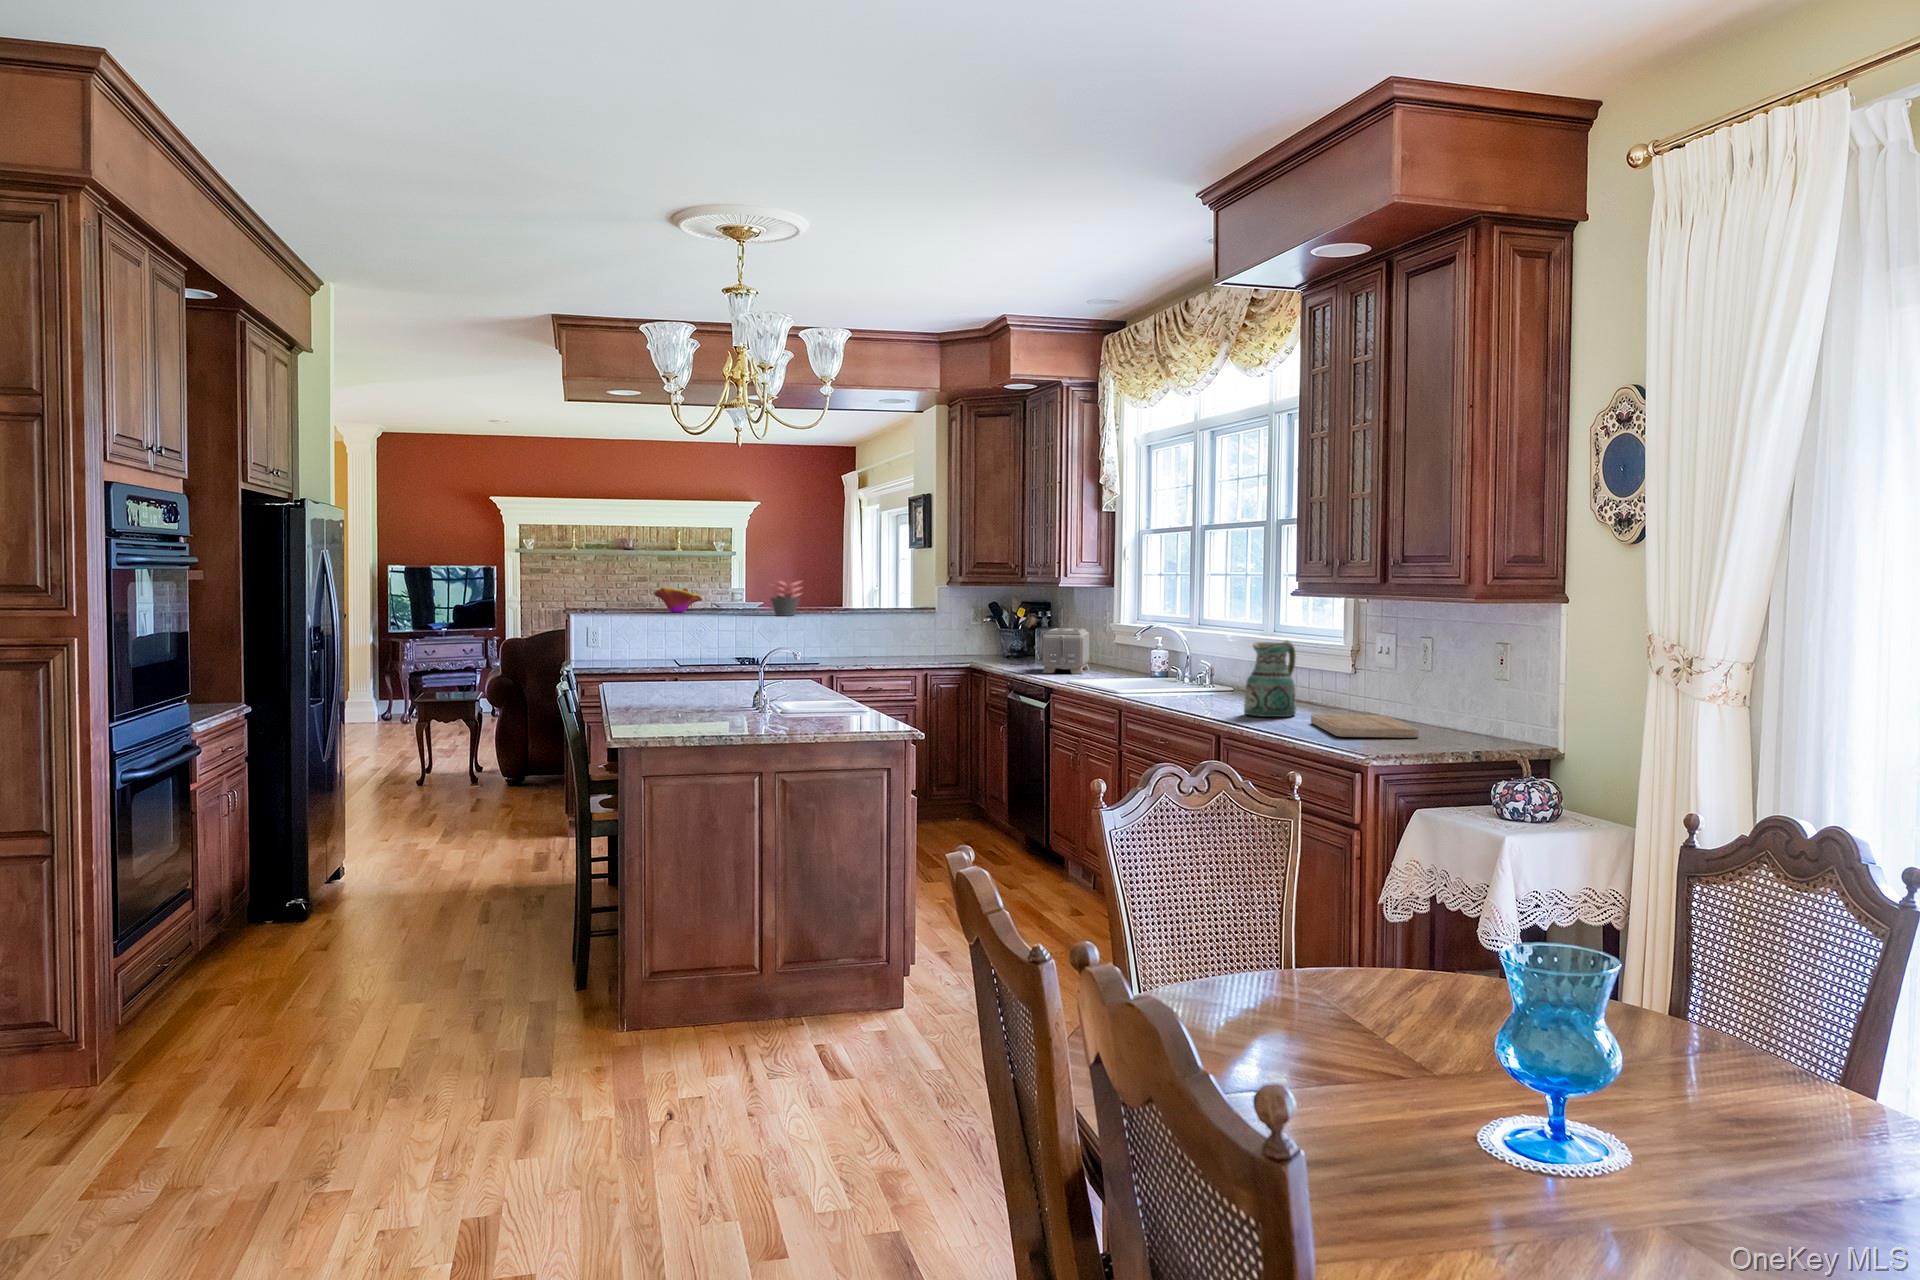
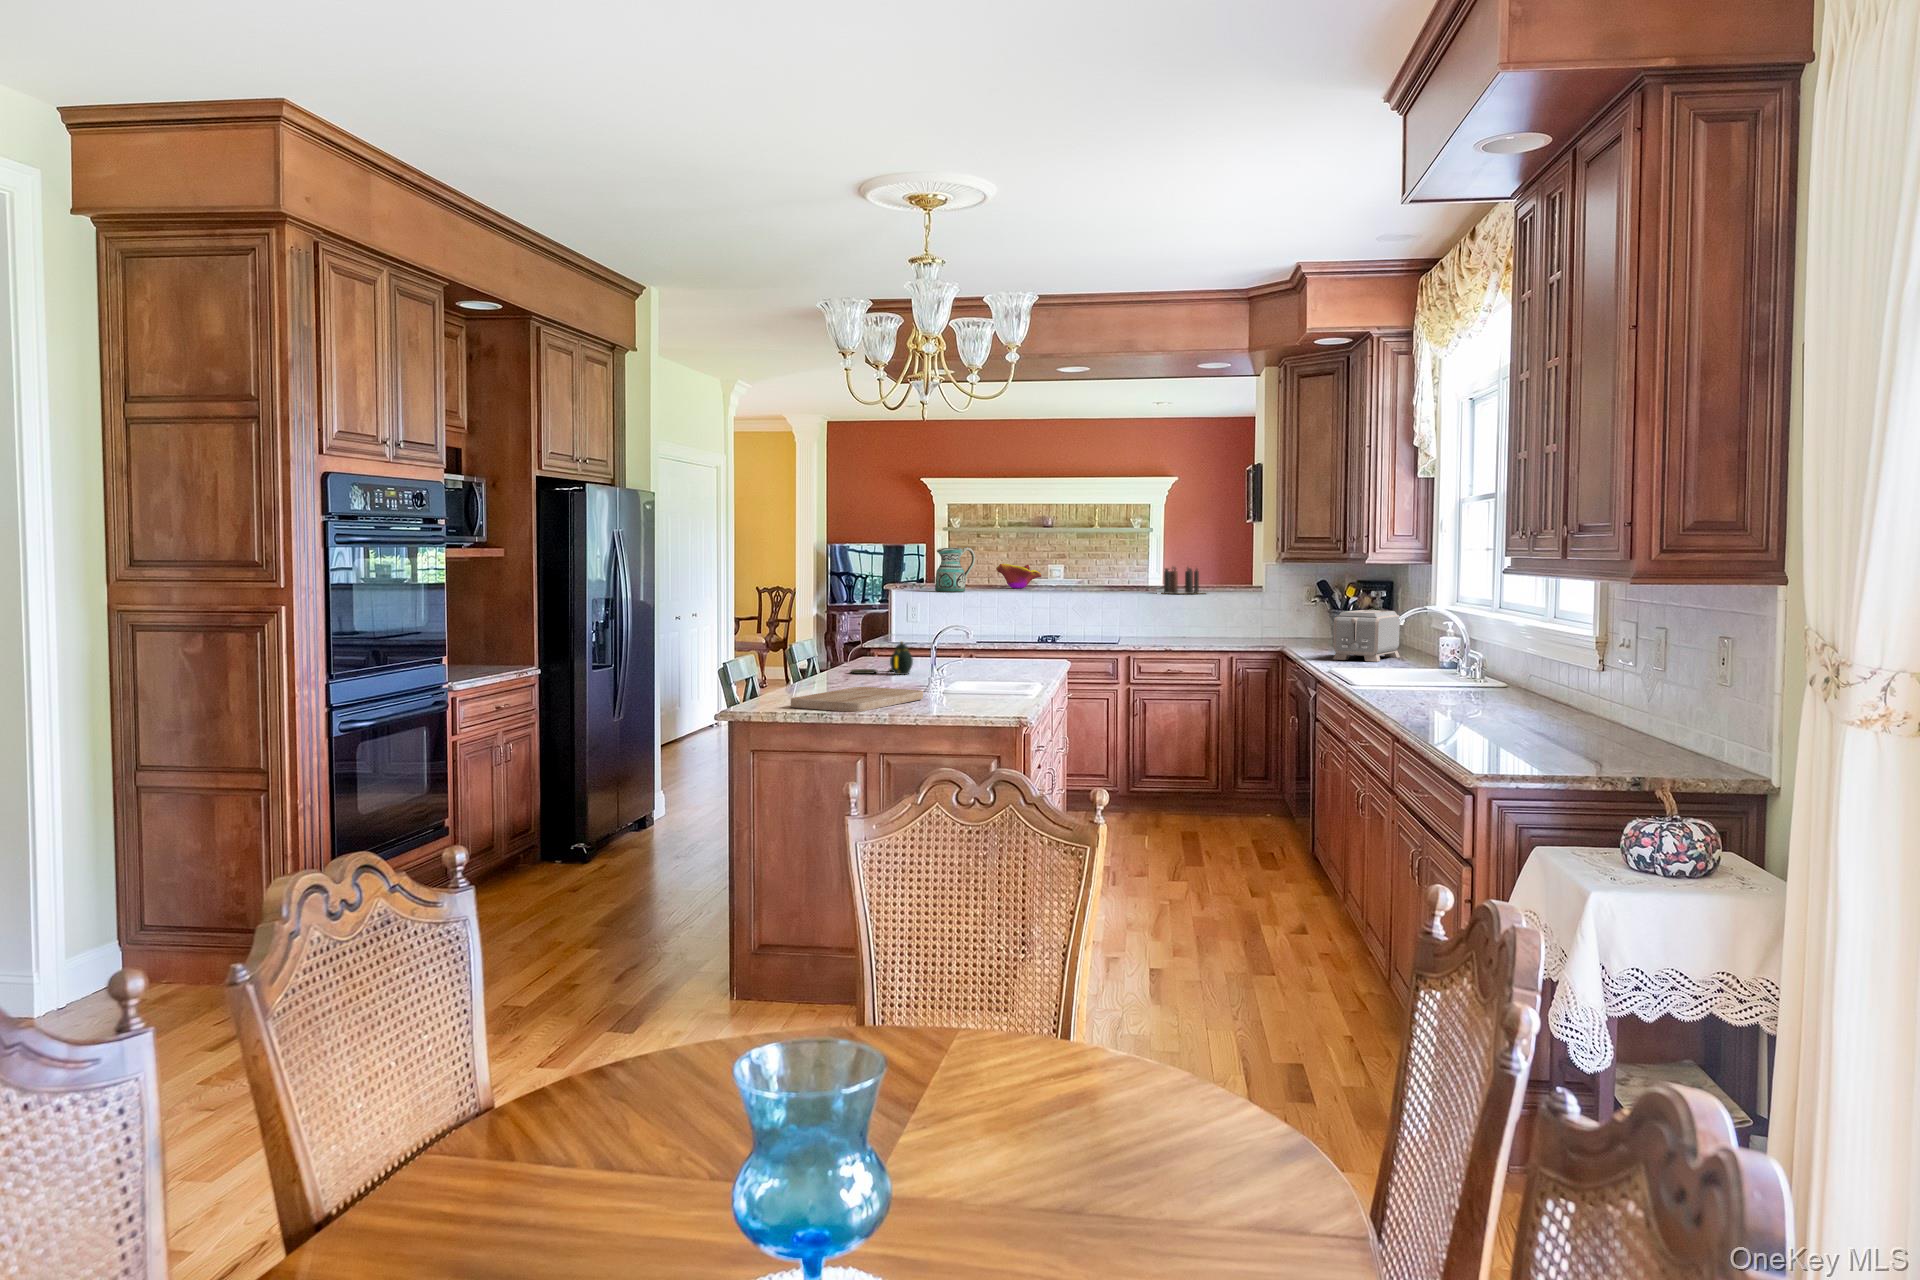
succulent plant: present [770,581,803,616] -> none [1090,557,1126,593]
candle: none [828,588,883,616] -> present [1162,567,1199,594]
ceramic pitcher: present [1244,641,1296,717] -> present [935,547,975,592]
teapot: none [633,666,701,701] -> present [851,641,913,675]
cutting board: present [1311,714,1419,738] -> present [791,687,923,712]

